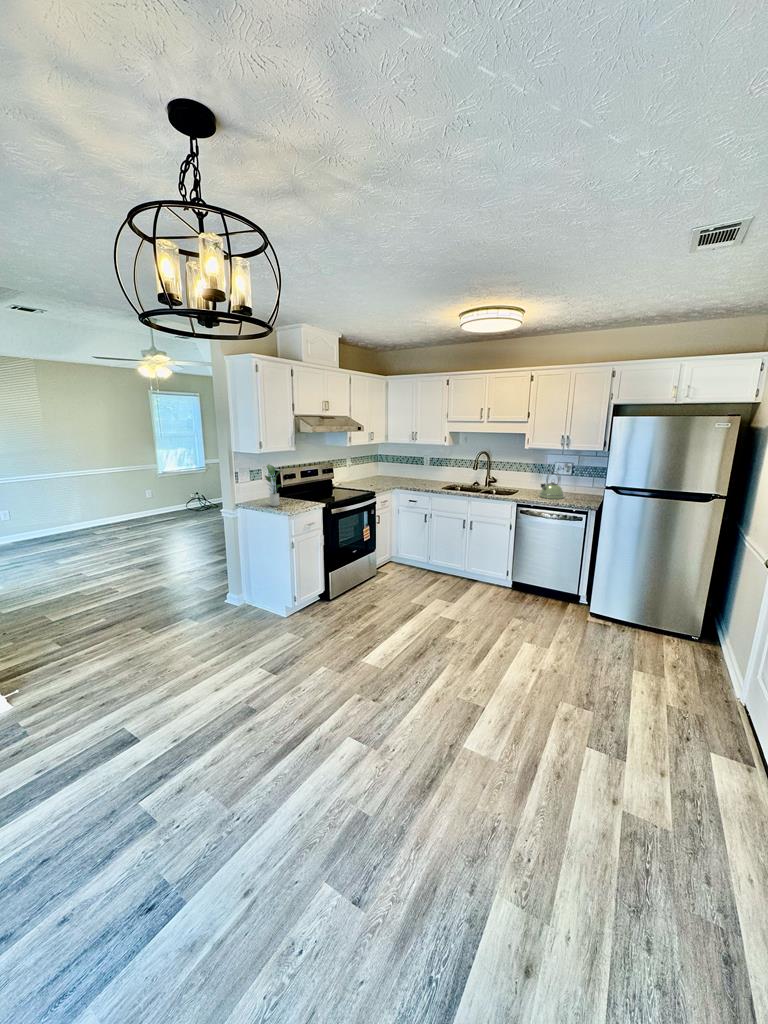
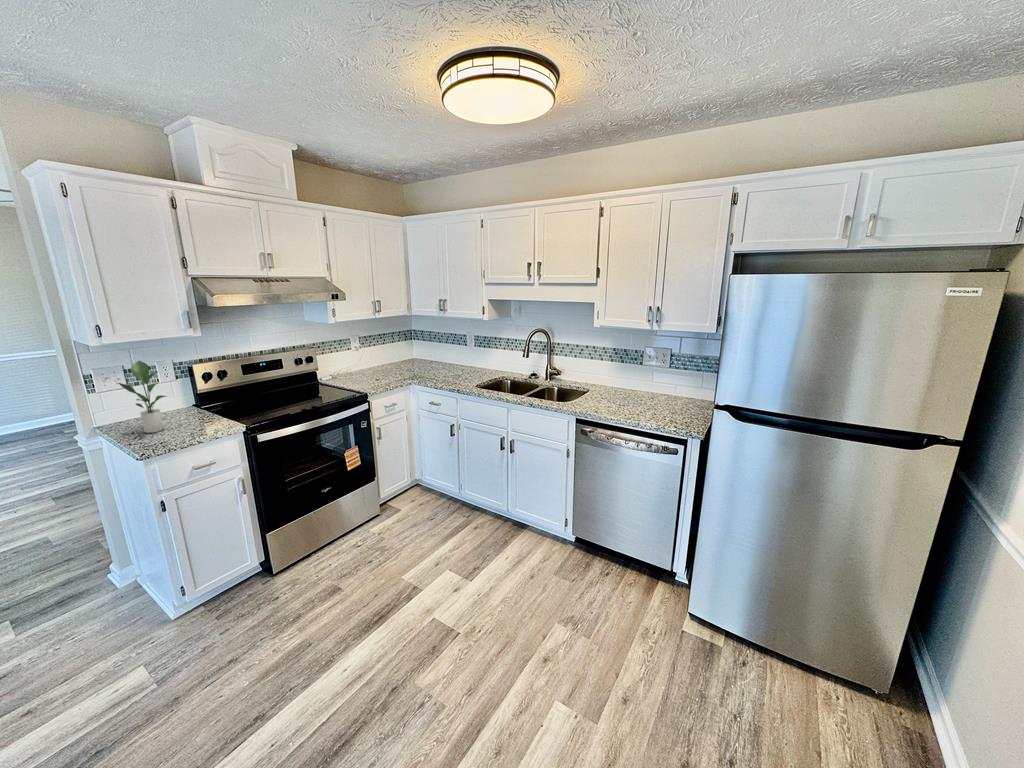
kettle: present [539,472,564,499] -> none [615,363,653,410]

